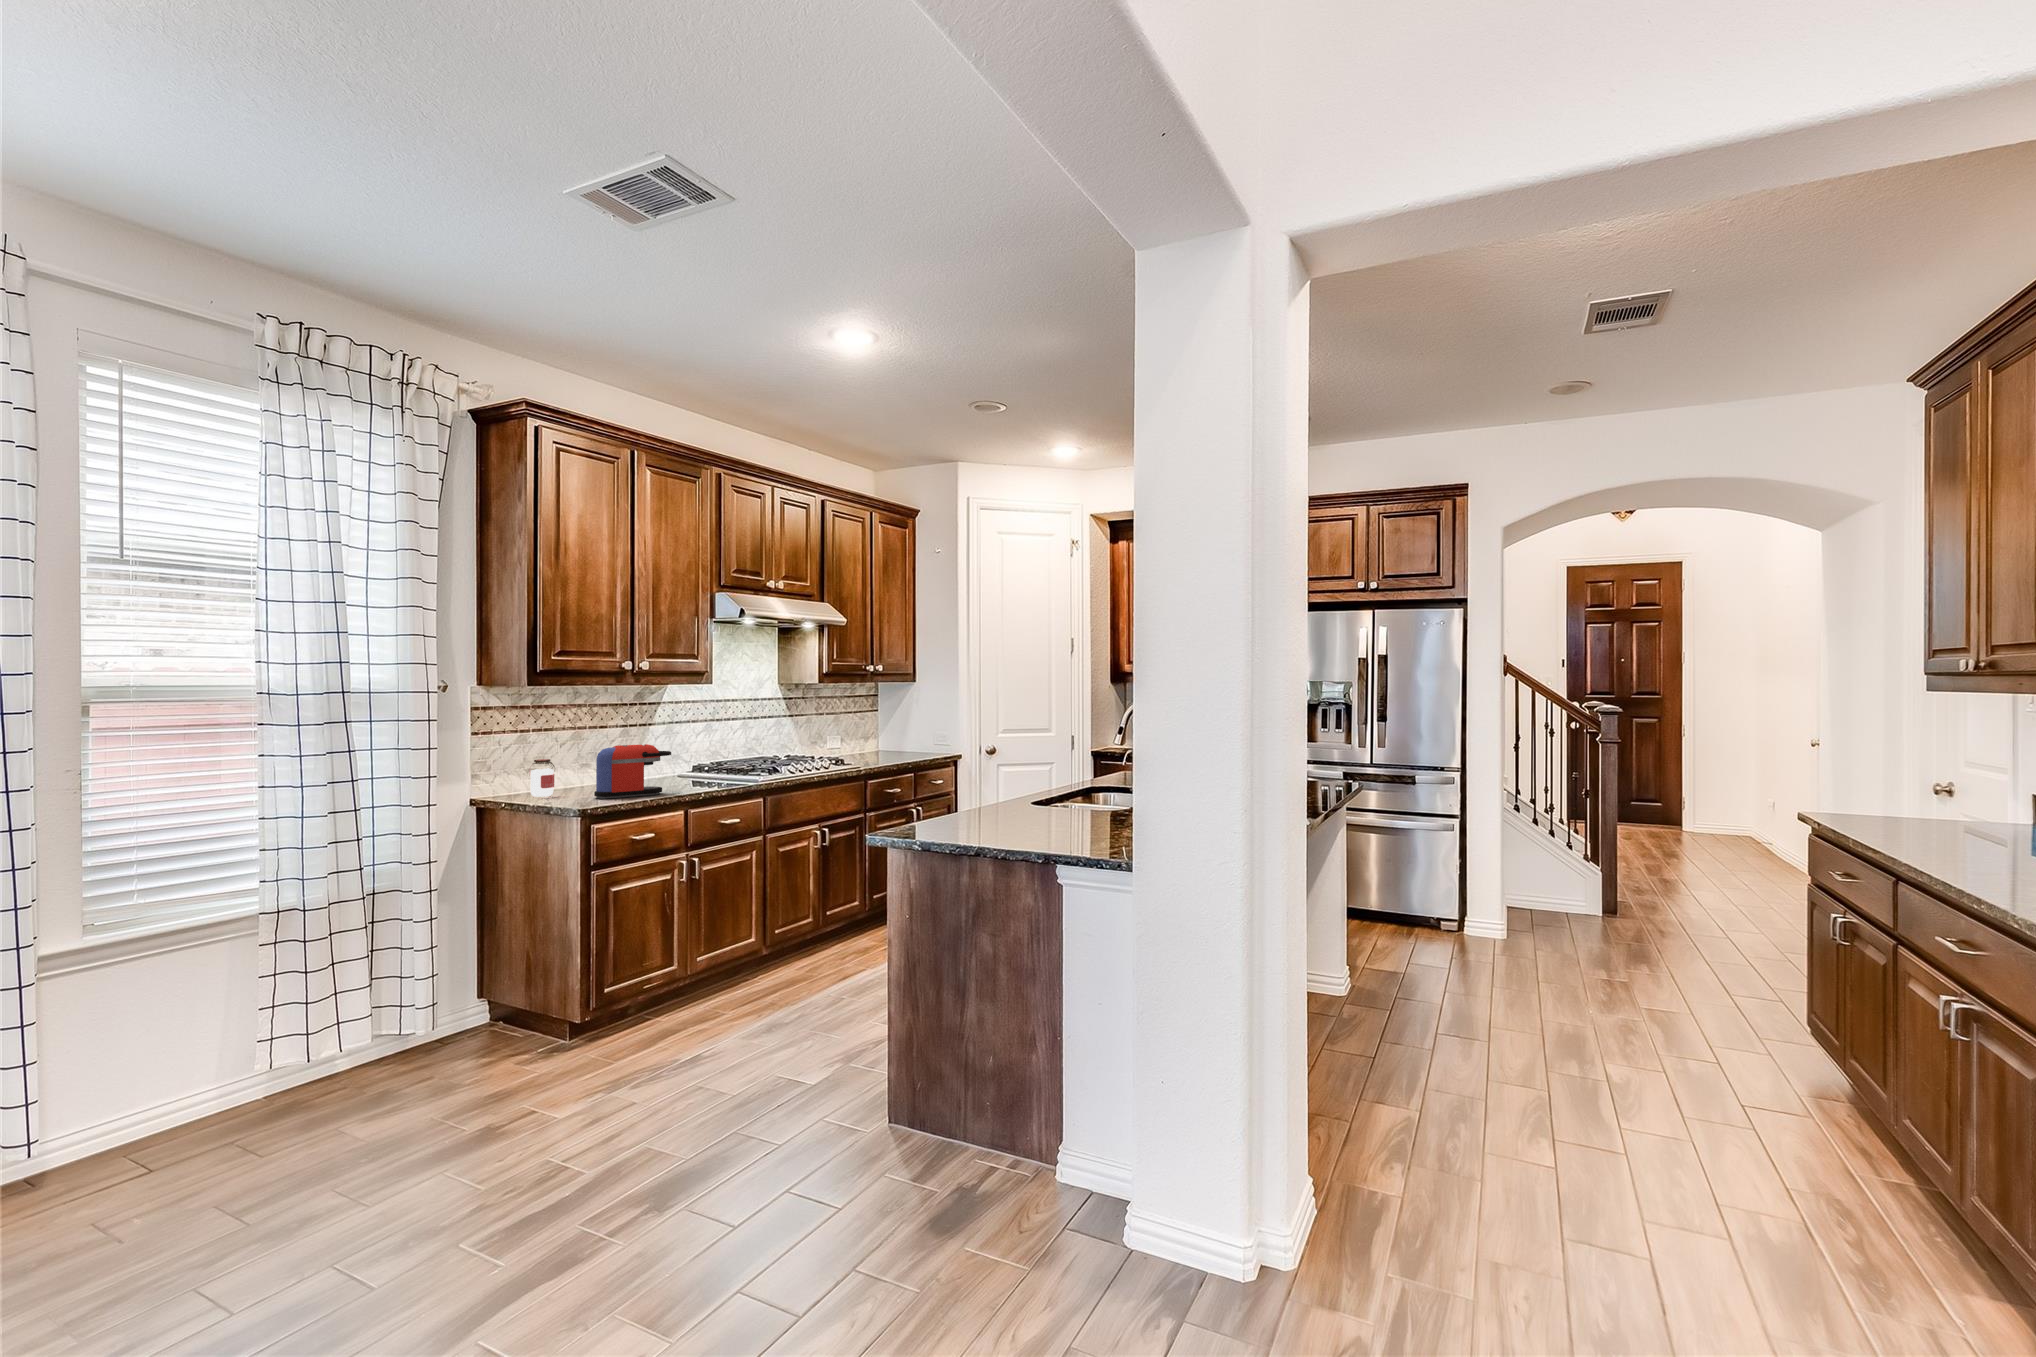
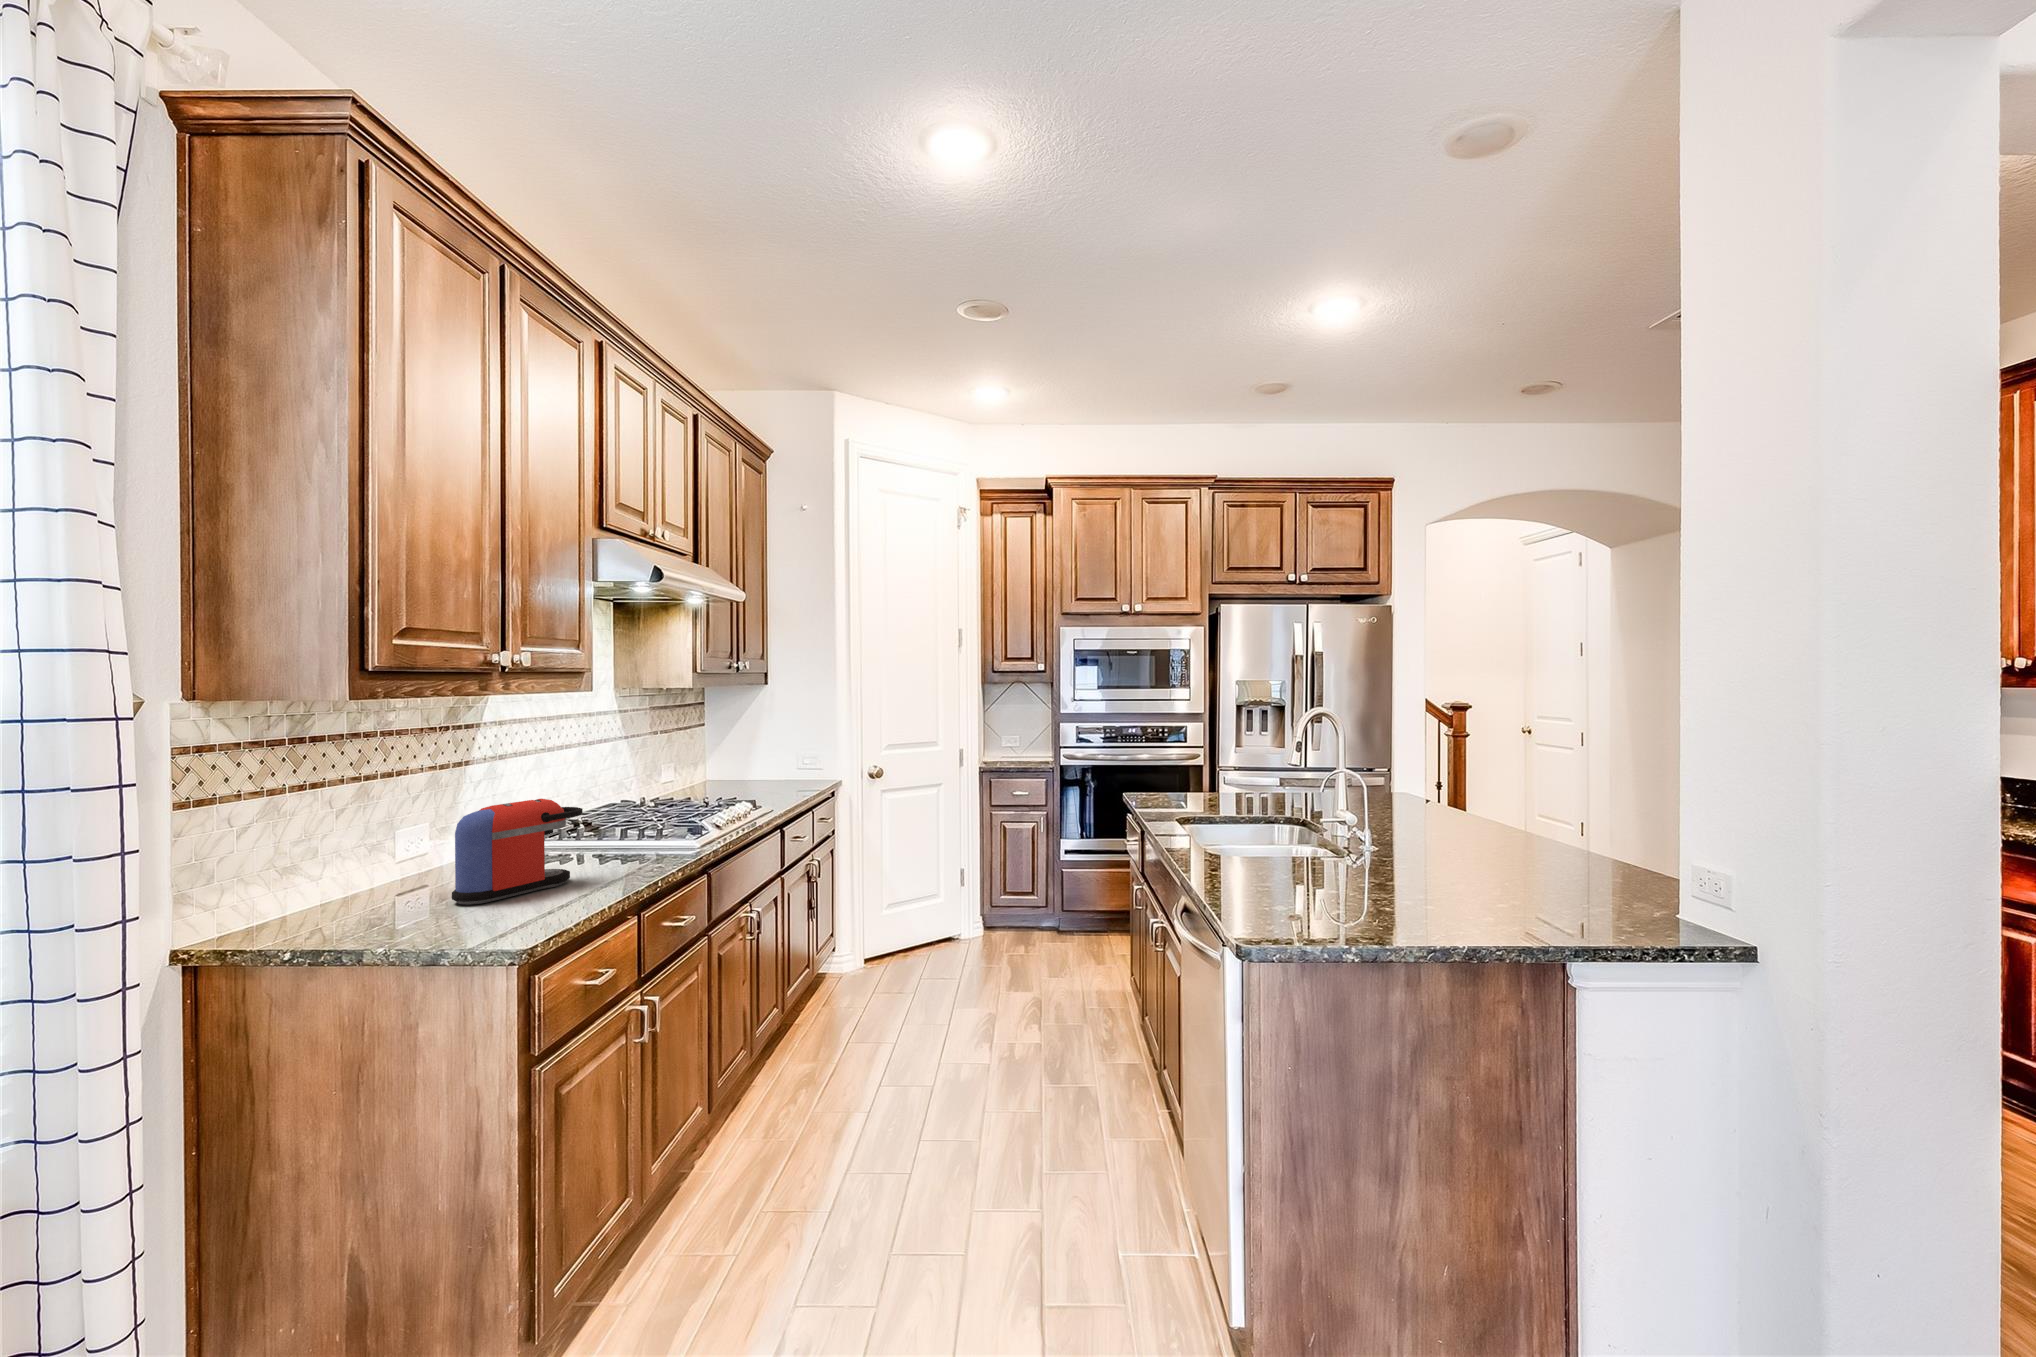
jar: present [529,759,555,797] -> none [299,840,353,916]

